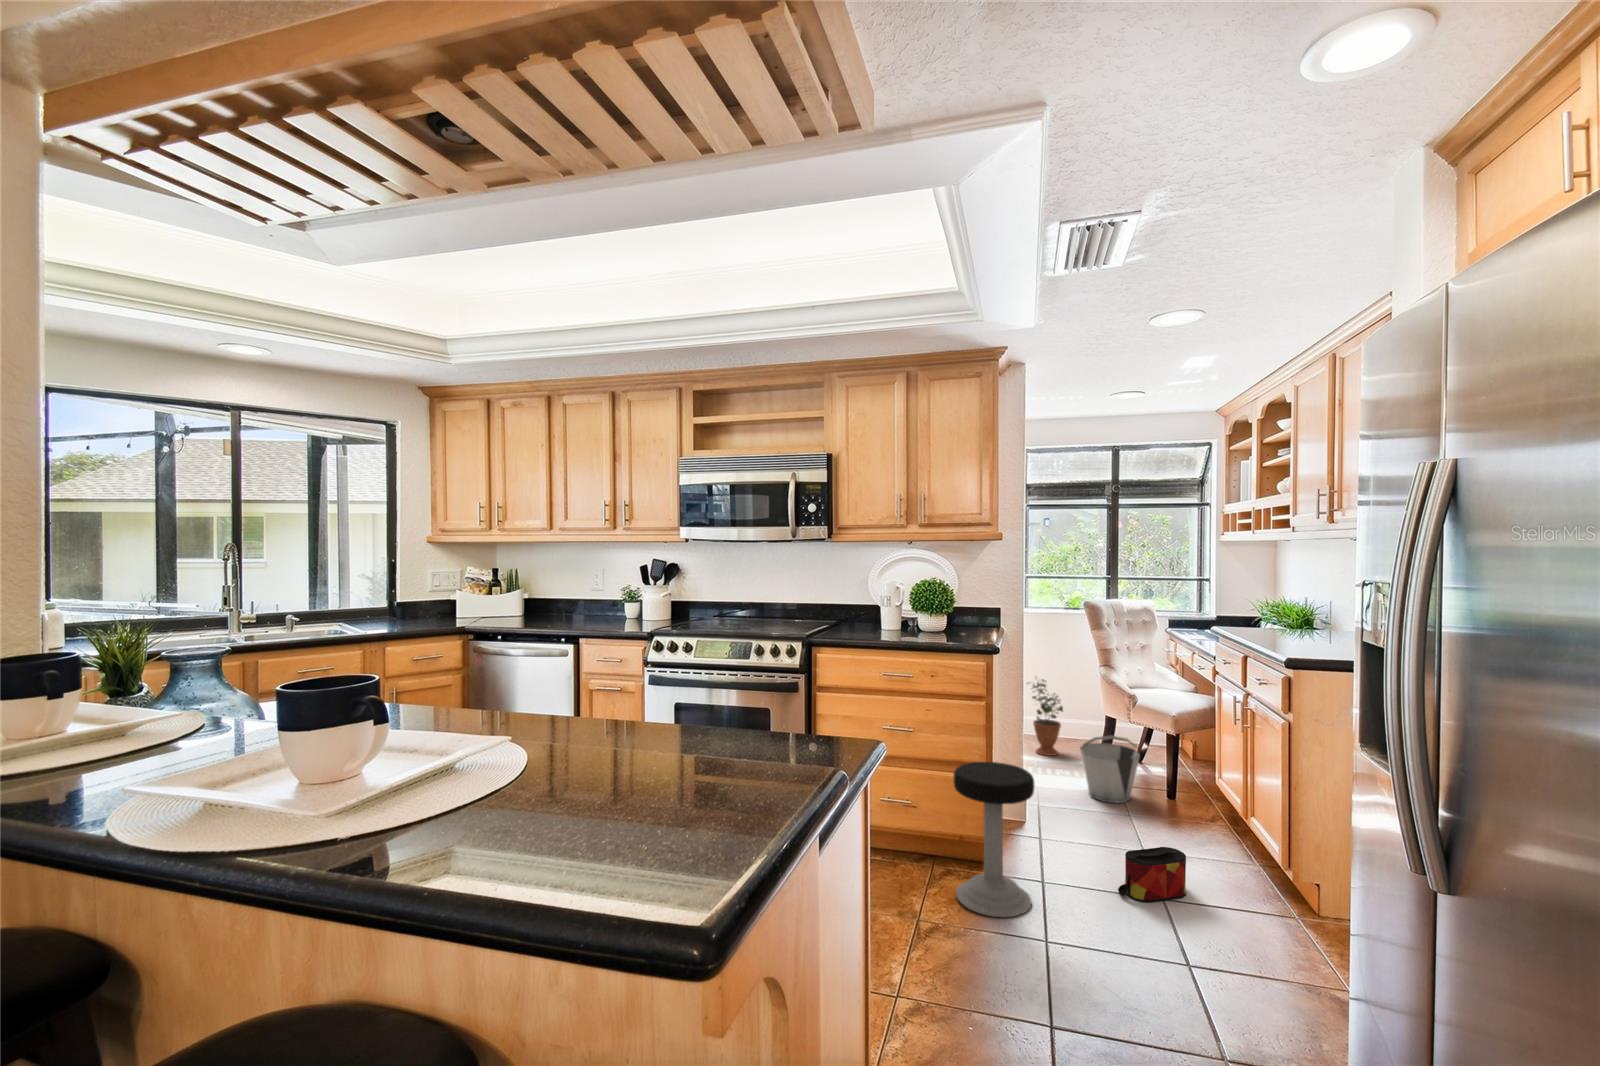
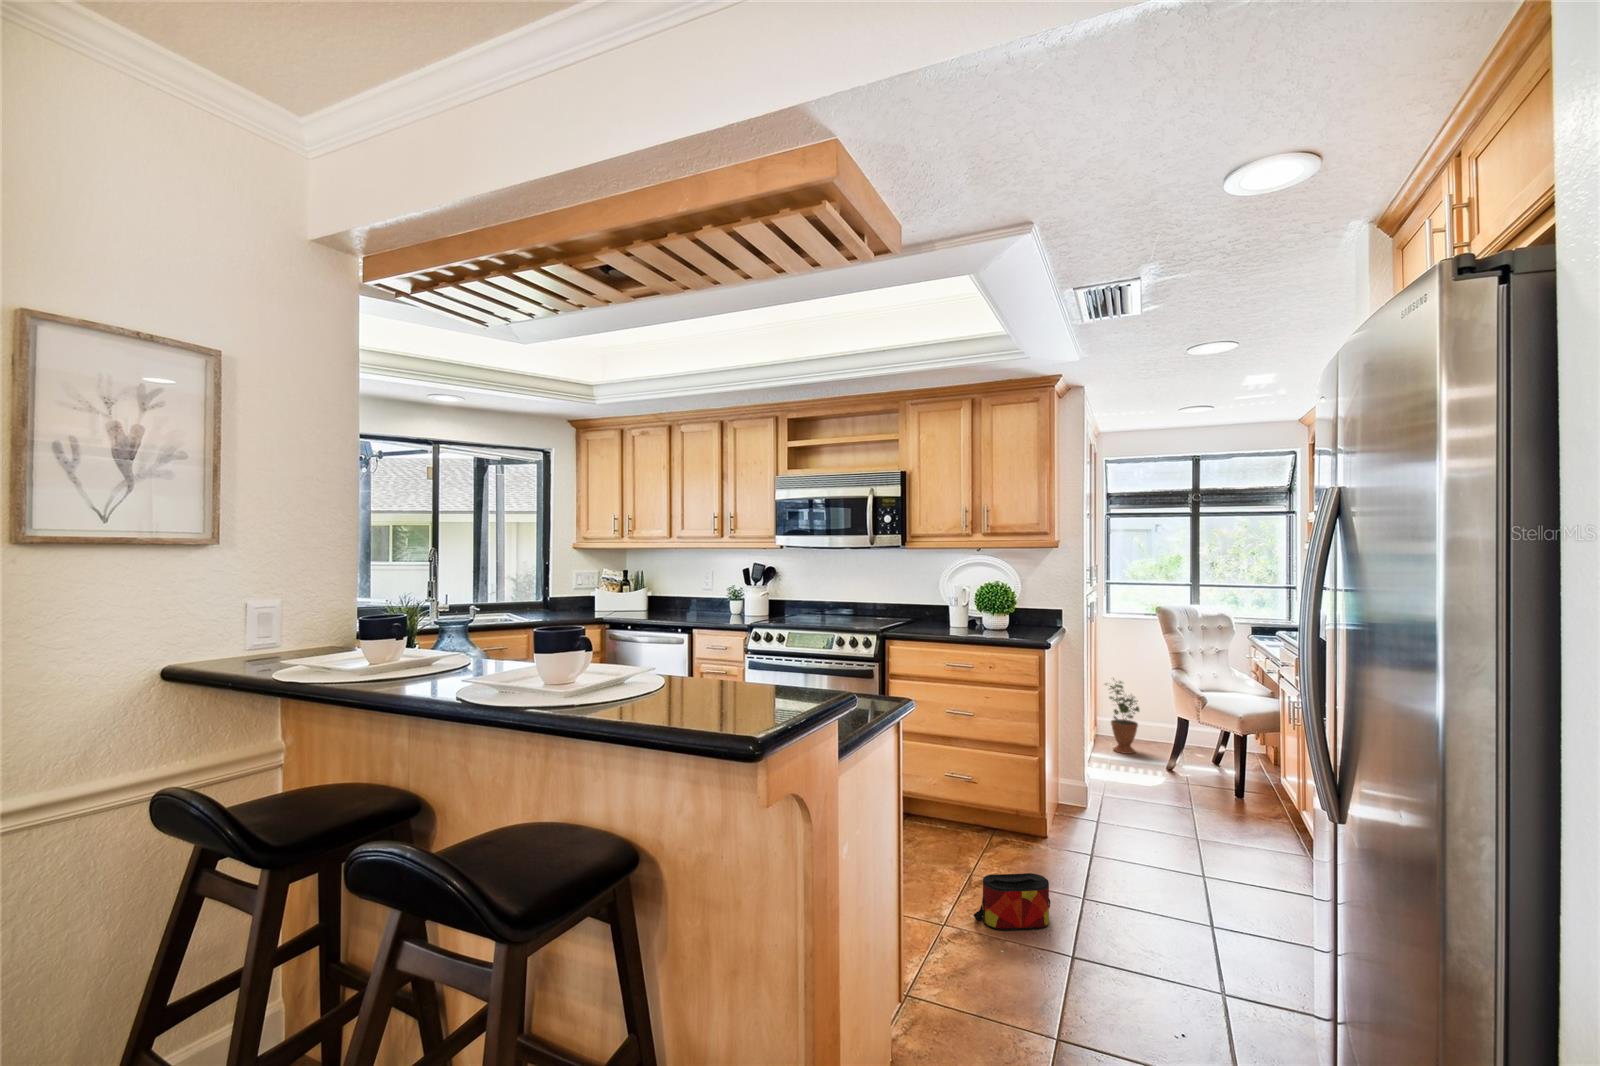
bucket: present [1080,735,1140,803] -> none [1147,733,1206,796]
stool: present [953,762,1034,917] -> none [1004,743,1076,878]
bag: present [1118,847,1186,902] -> present [974,873,1050,930]

